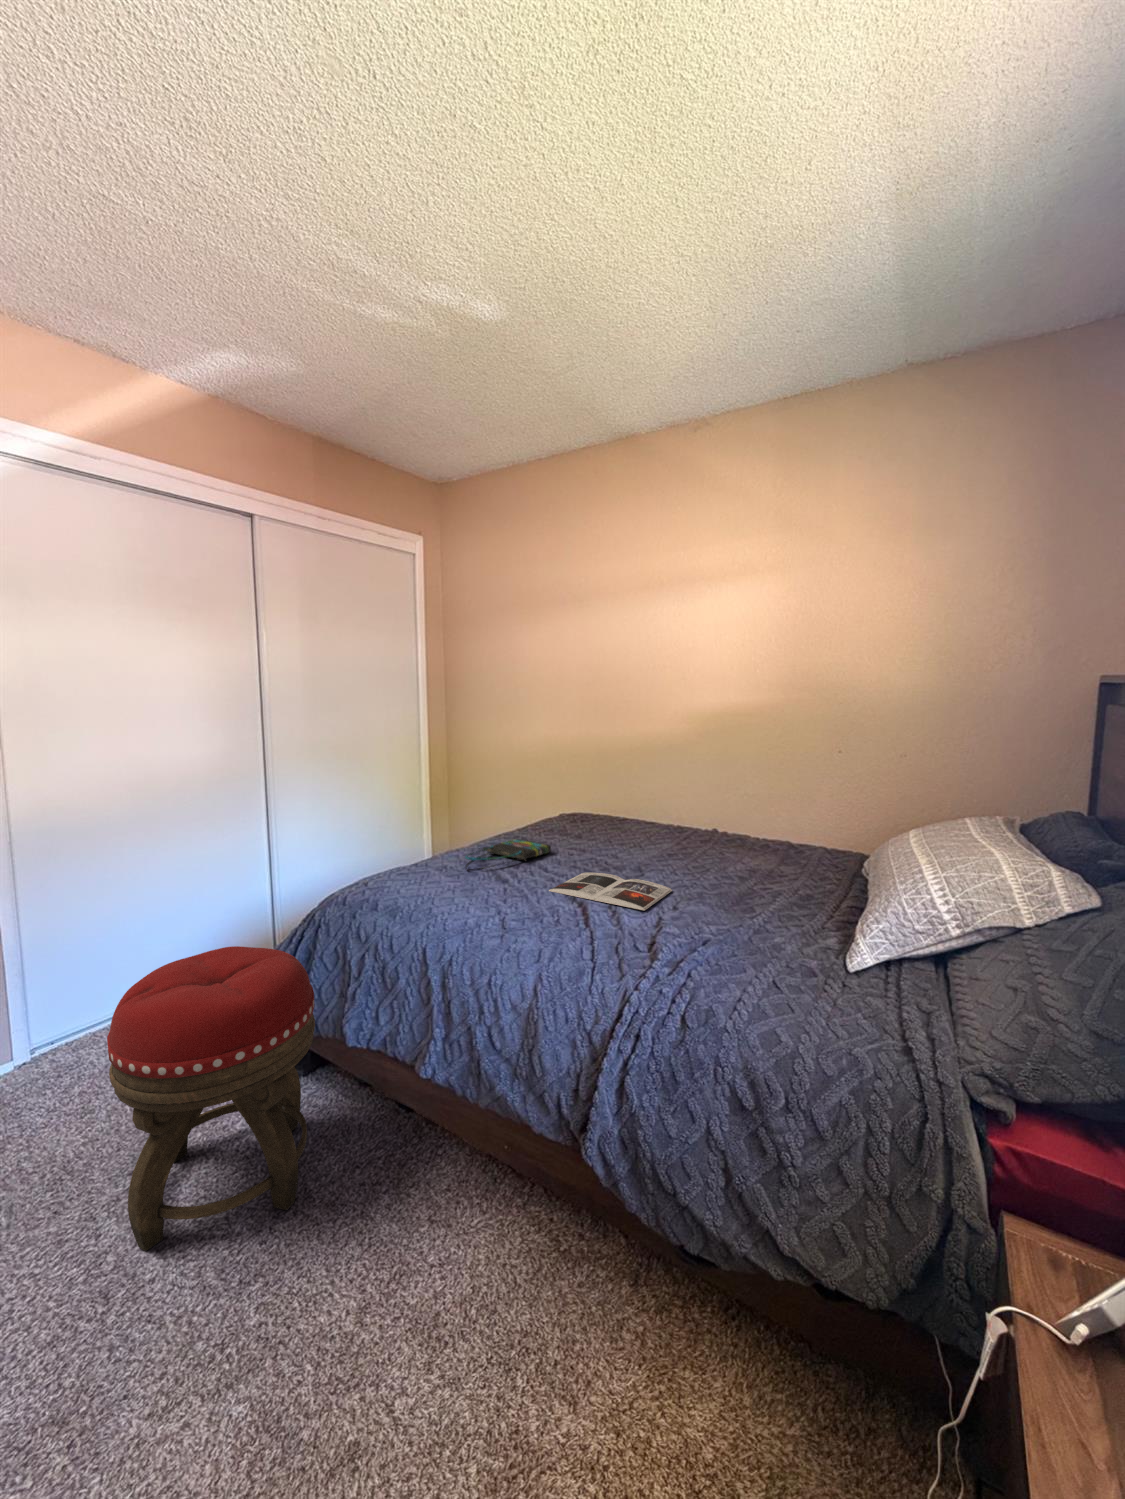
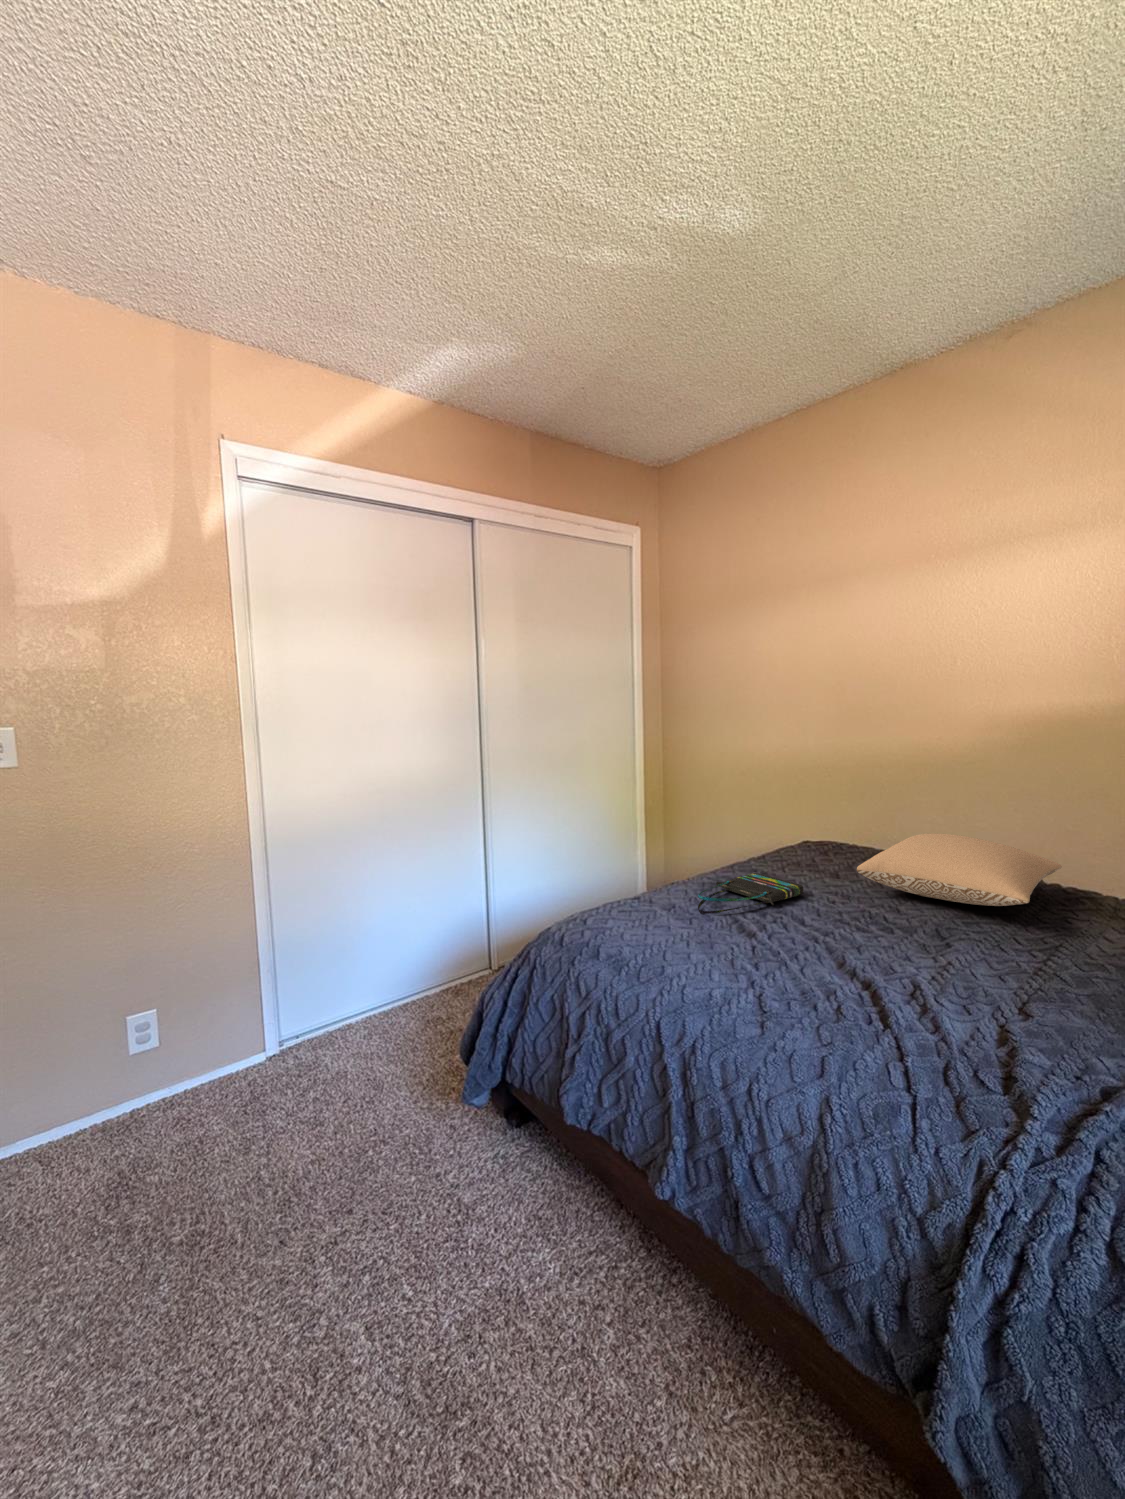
pillow: none [590,800,728,849] -> present [857,833,1062,906]
magazine: present [549,873,672,911] -> none [813,930,1003,1006]
footstool: present [107,946,315,1251] -> none [322,983,530,1325]

